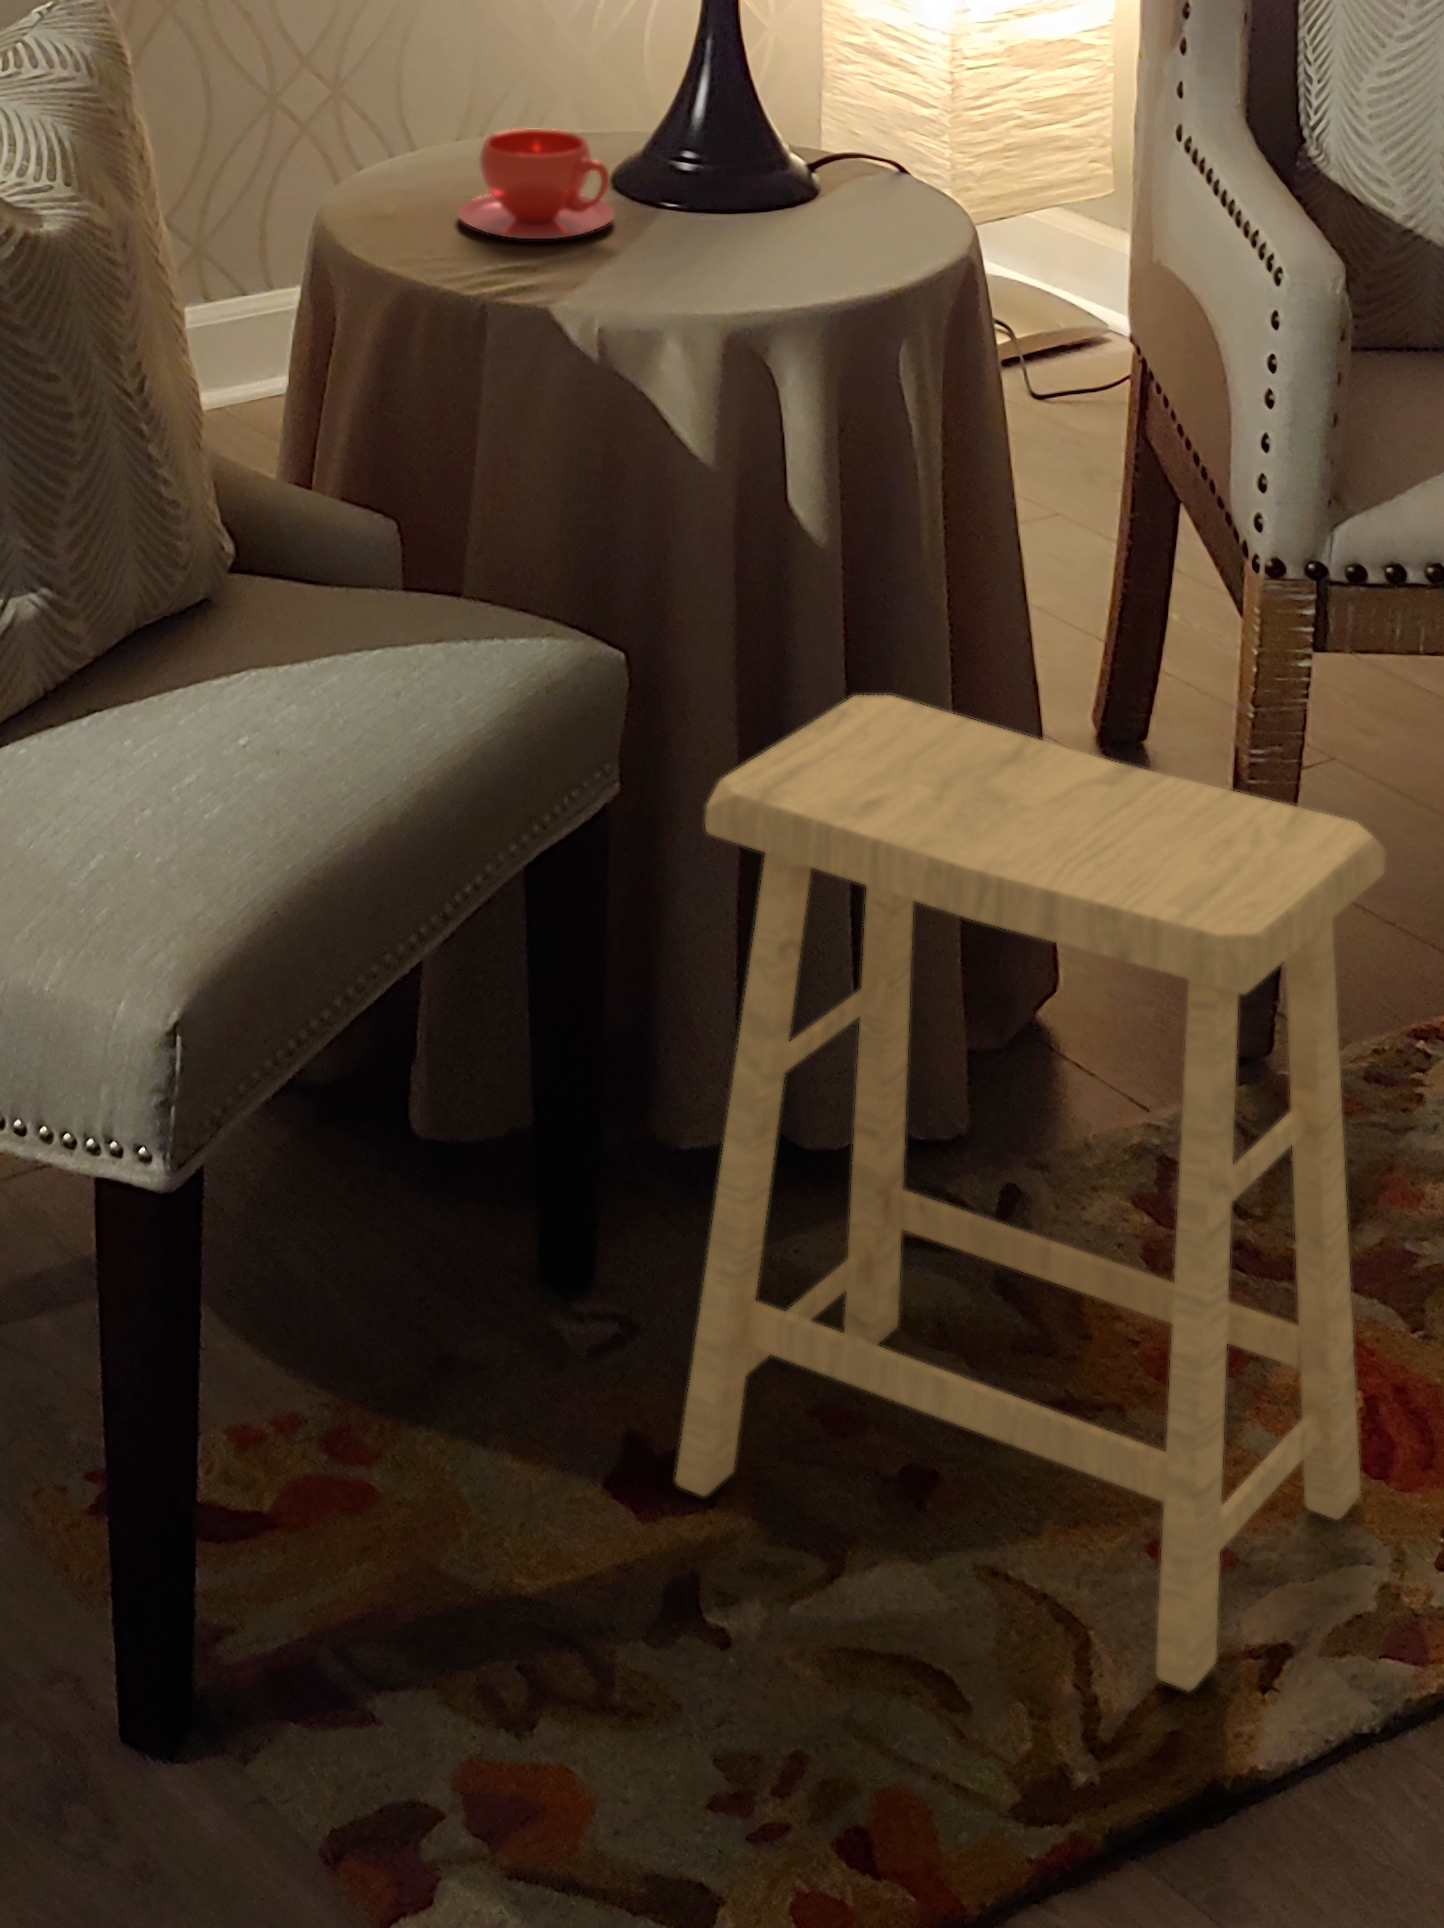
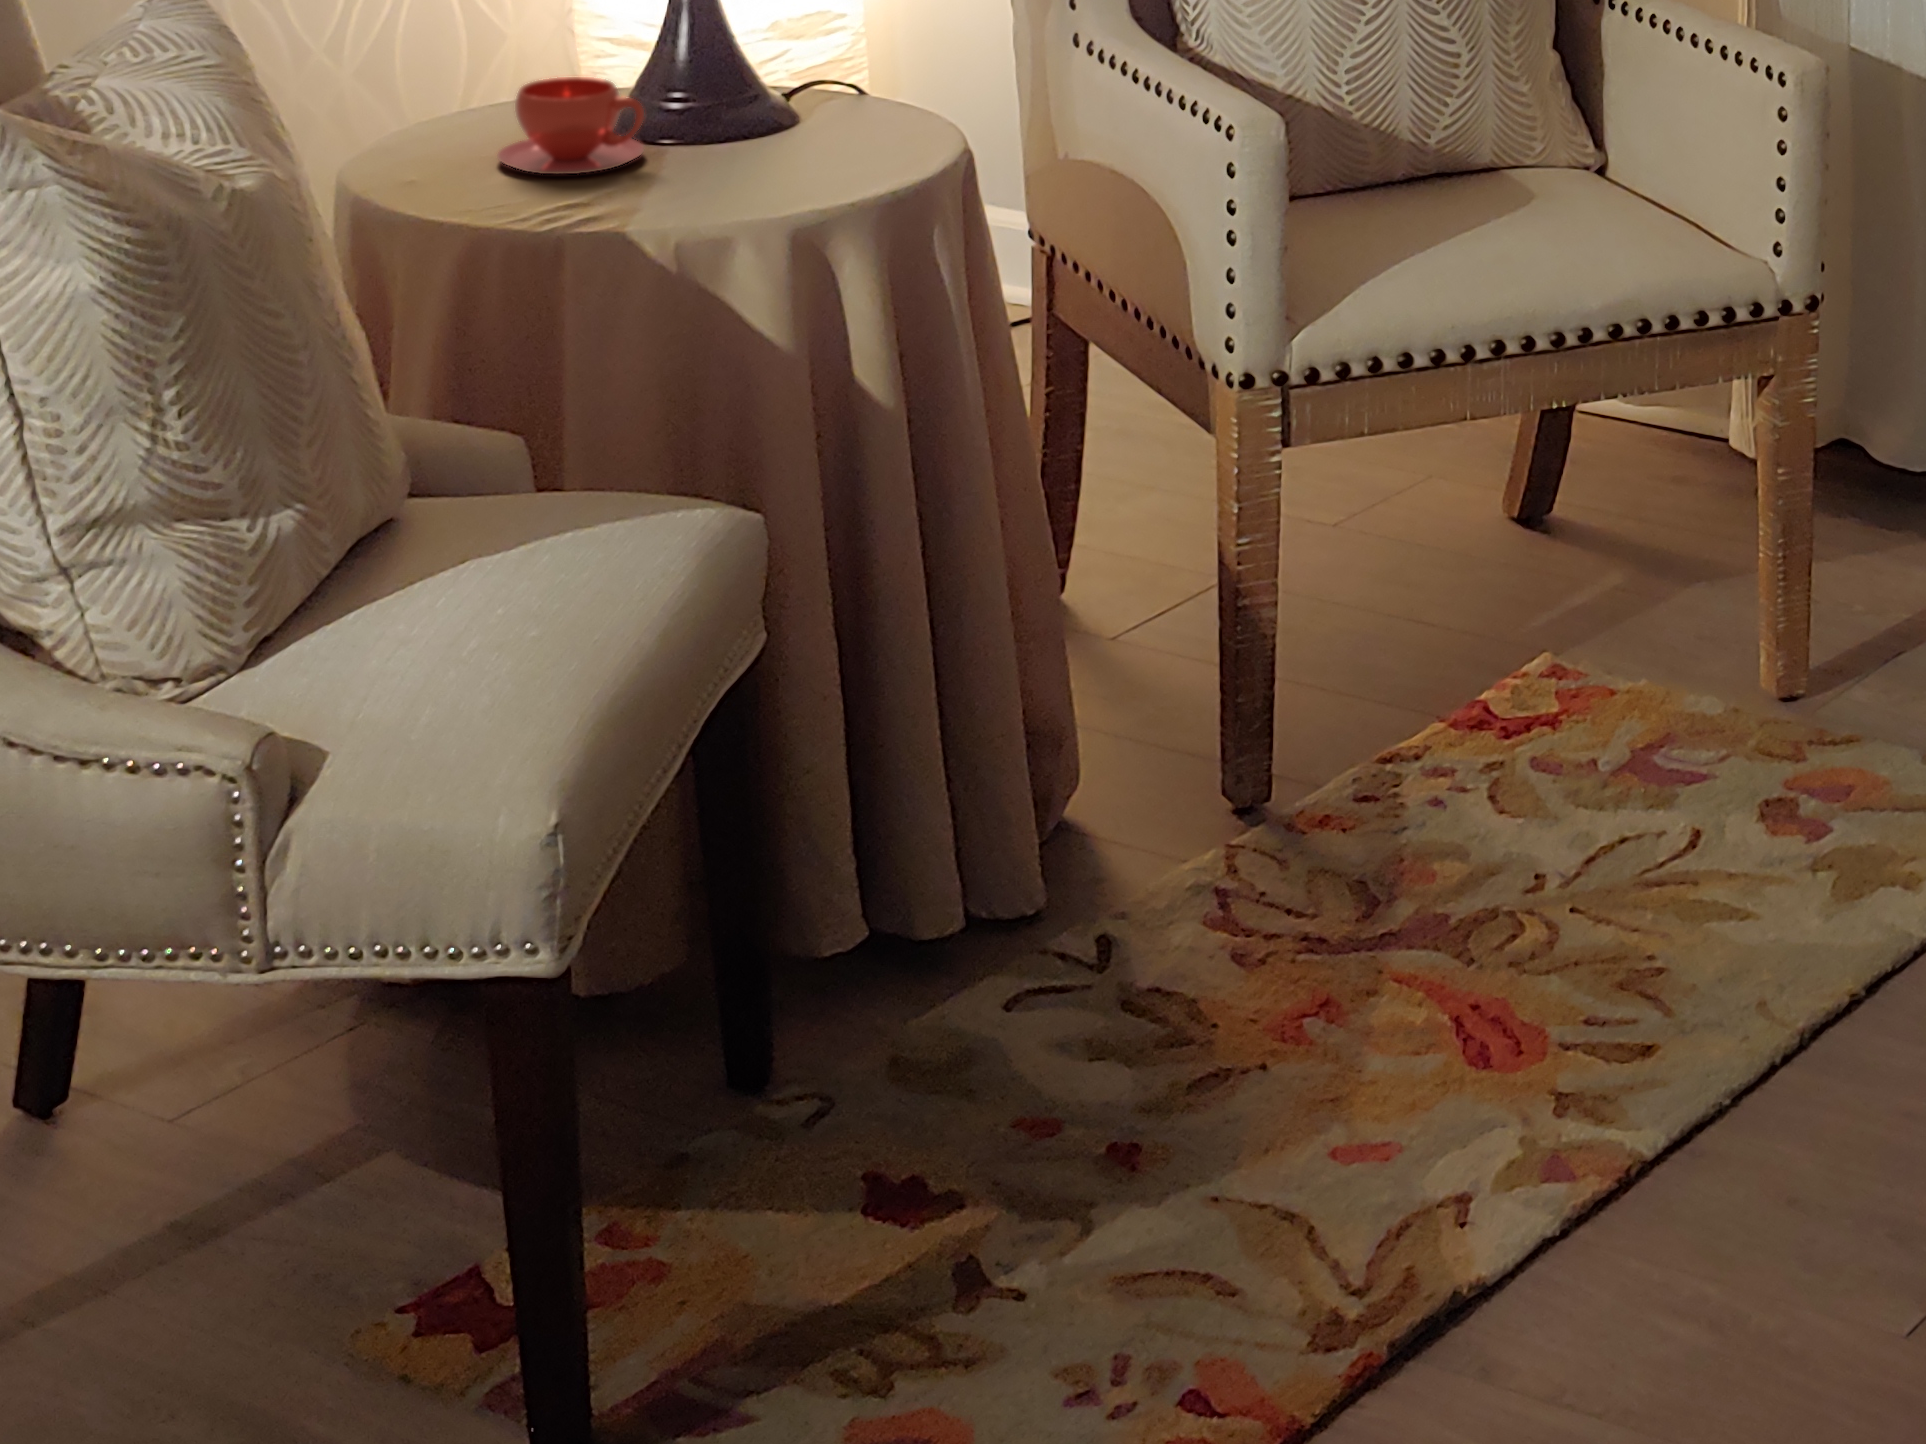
footstool: present [676,695,1386,1691] -> none [920,499,1479,1240]

